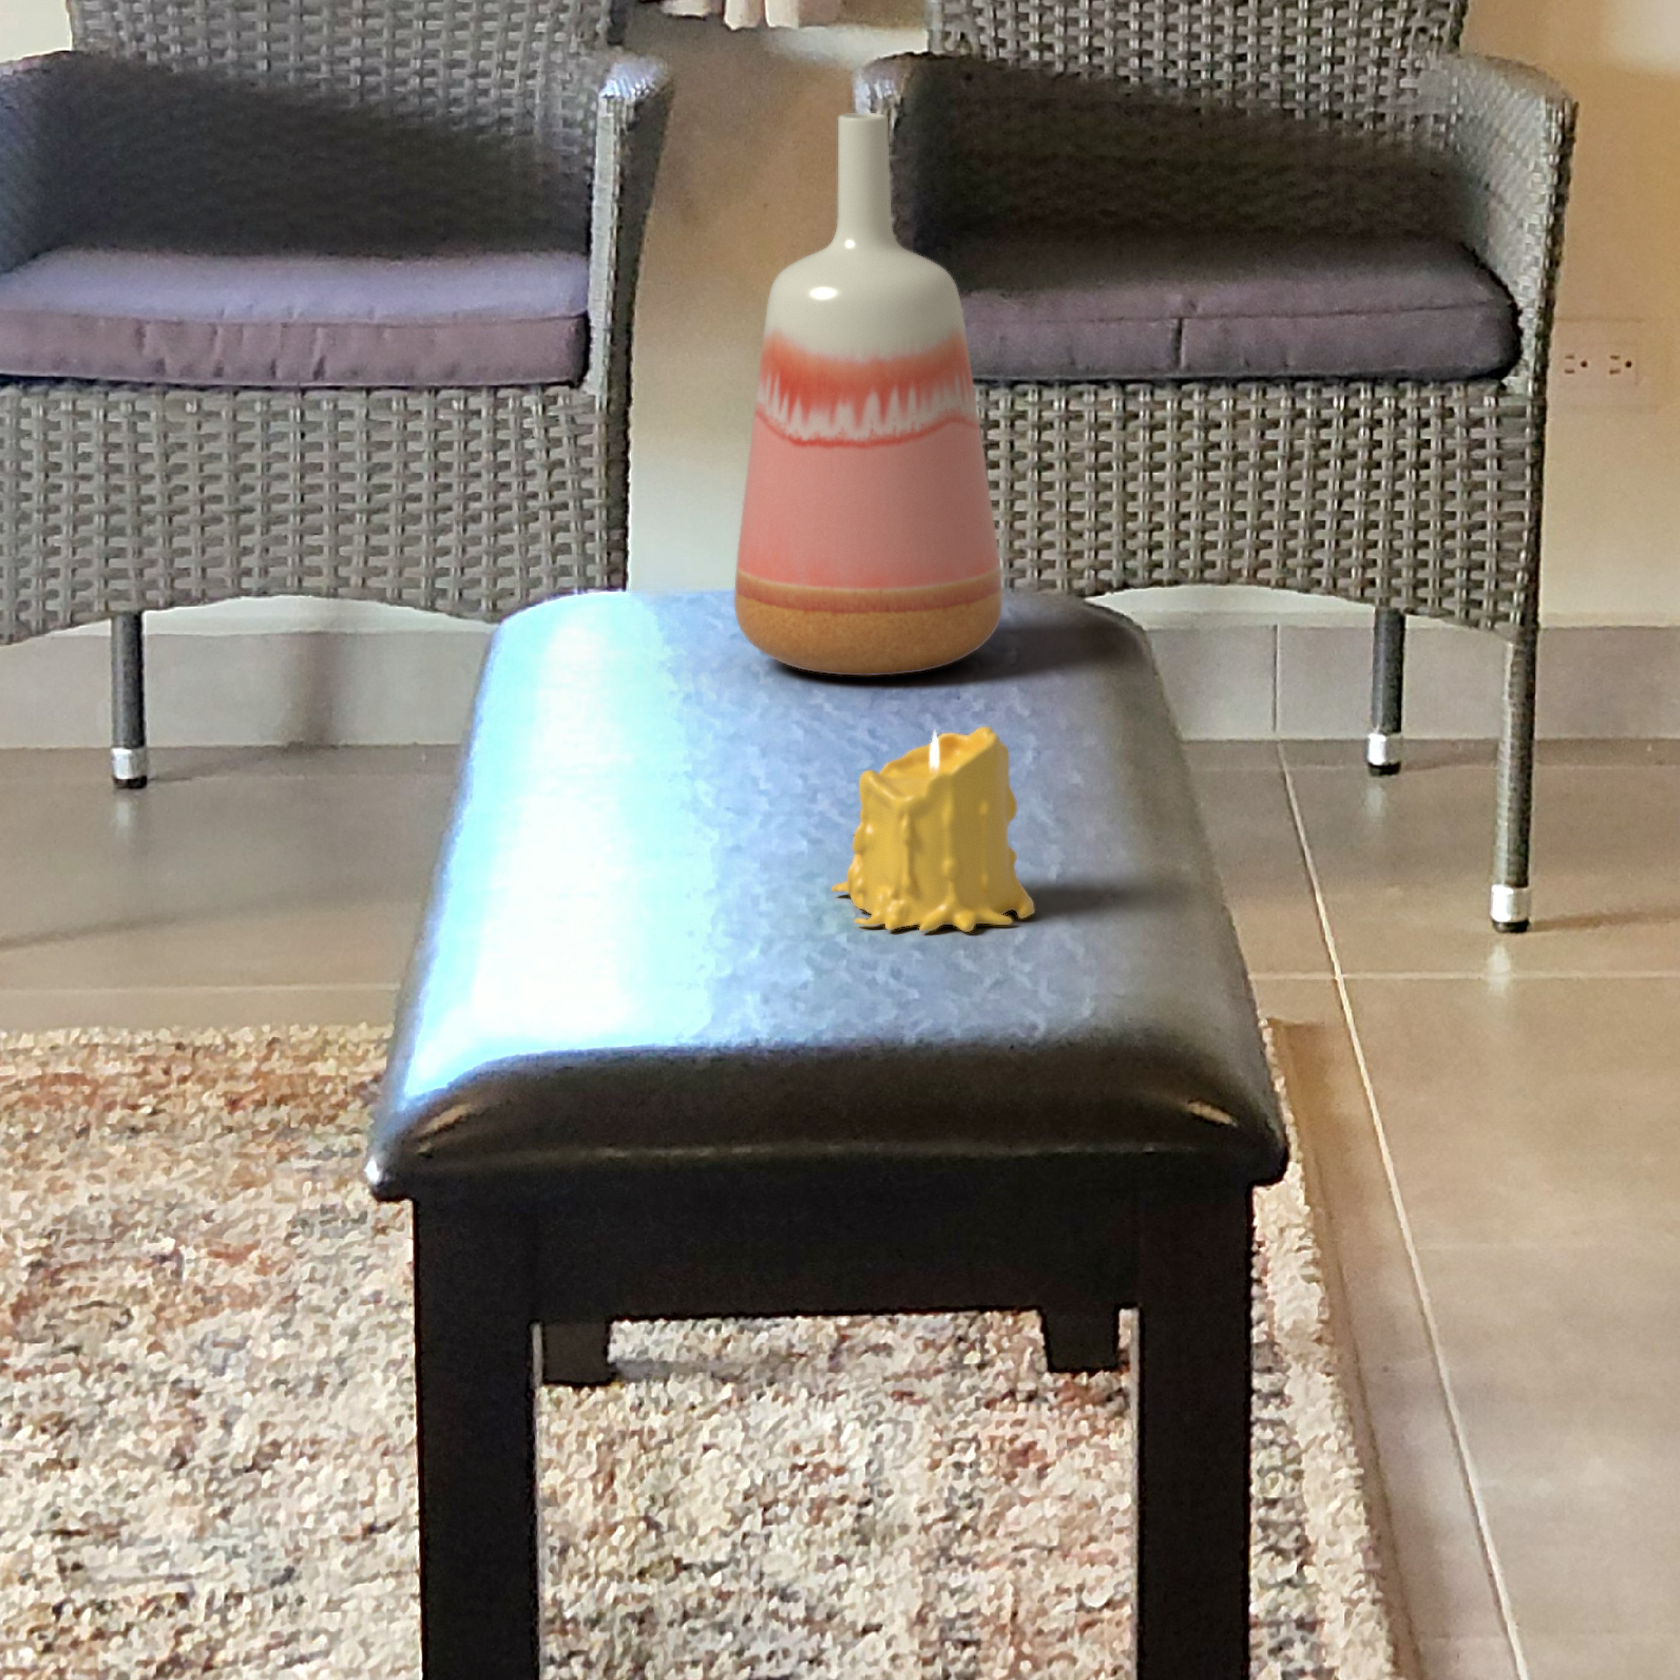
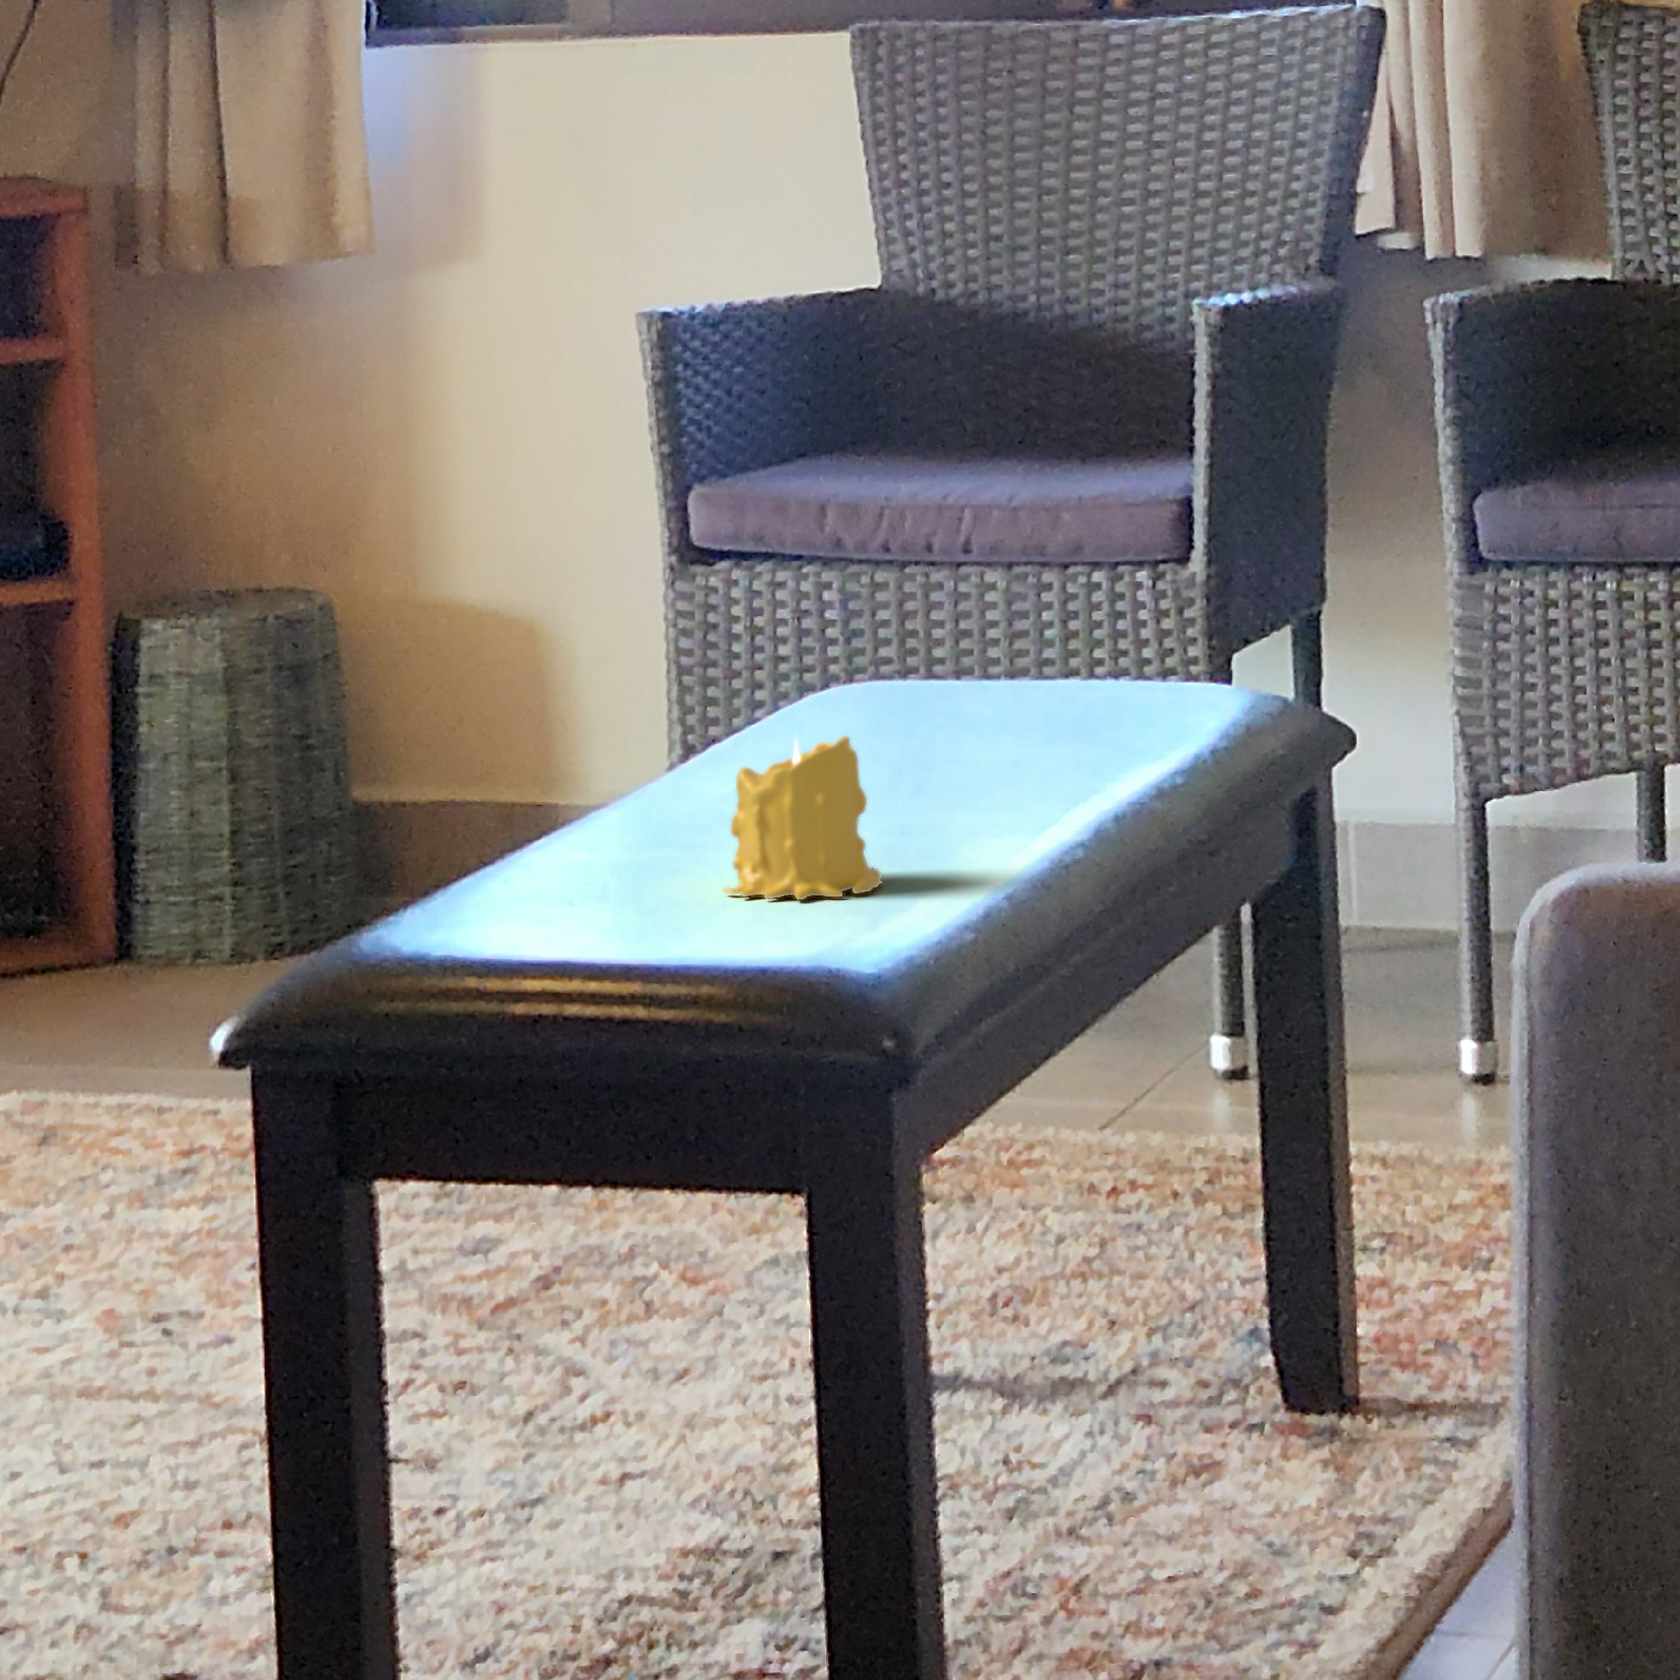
vase: present [734,113,1003,676] -> none [918,268,1146,744]

